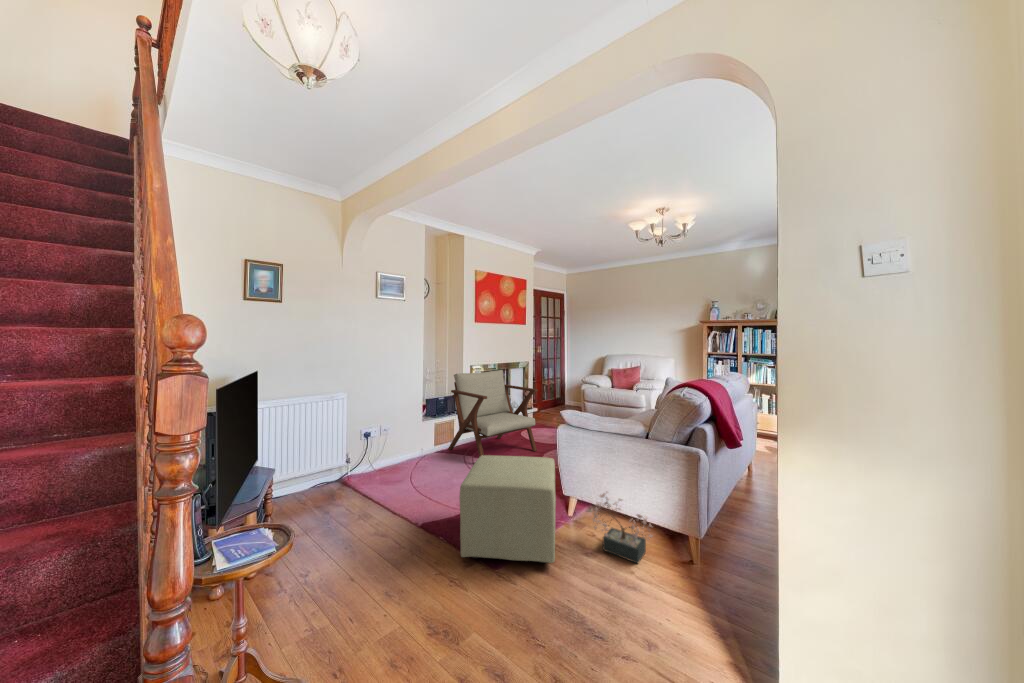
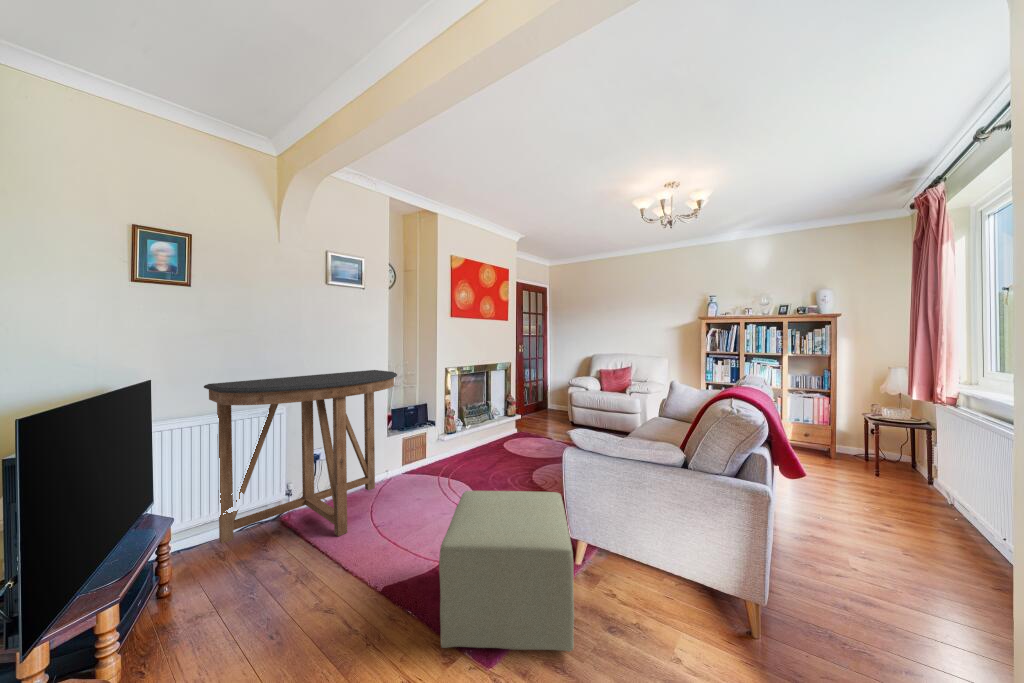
console table: none [290,366,431,494] -> present [204,370,397,544]
lounge chair: present [448,370,538,457] -> none [418,373,526,492]
decorative plant: present [592,493,652,563] -> none [615,537,701,641]

